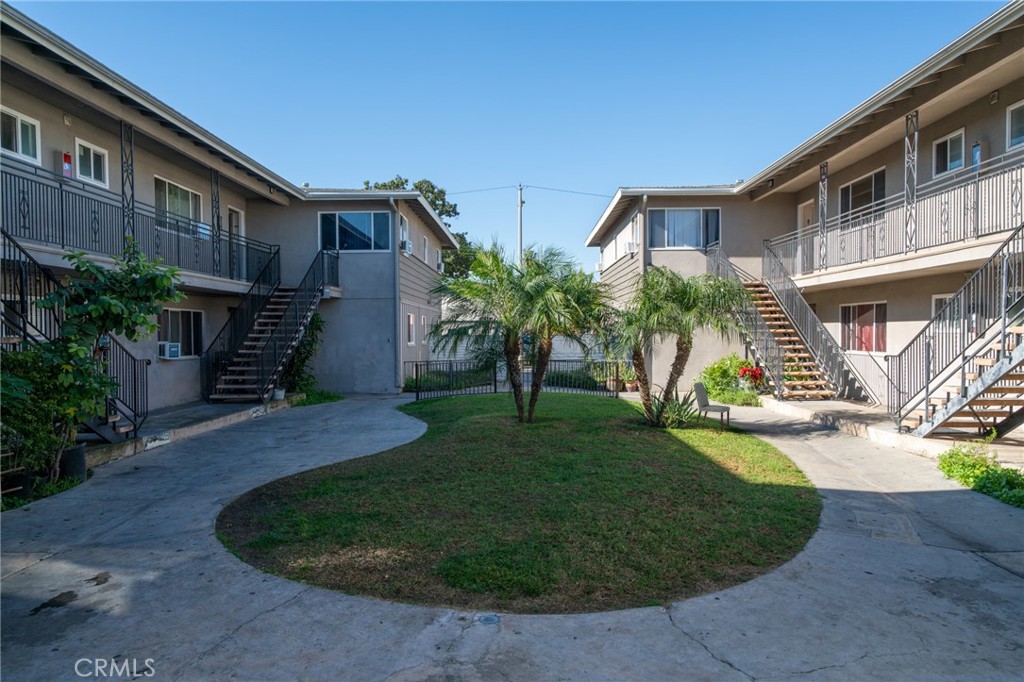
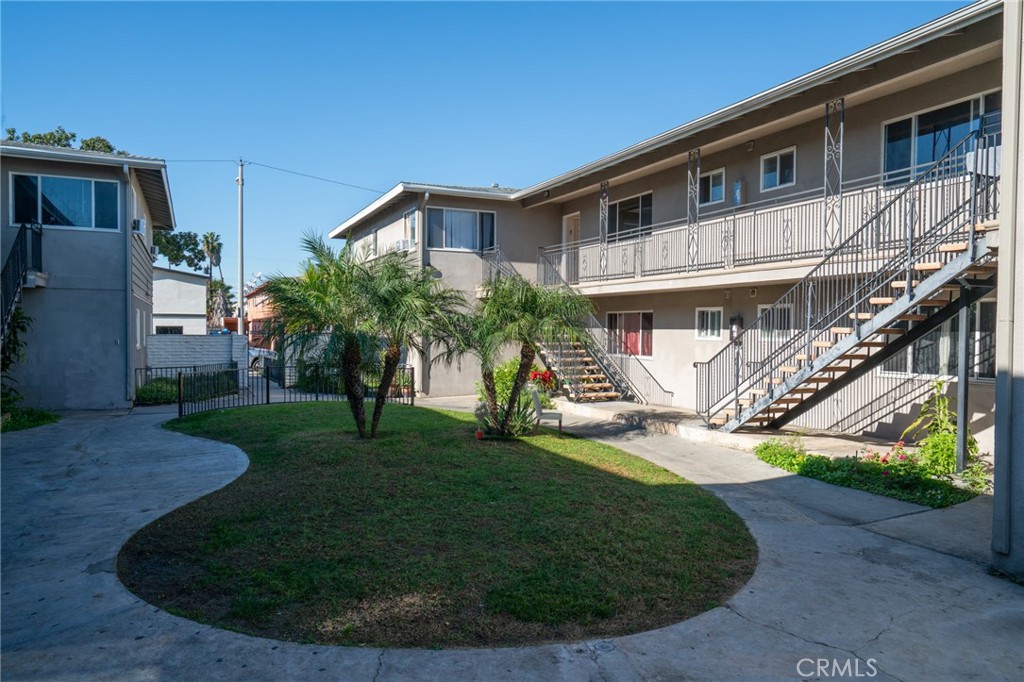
potted tree: none [633,387,655,427] -> present [474,398,494,439]

